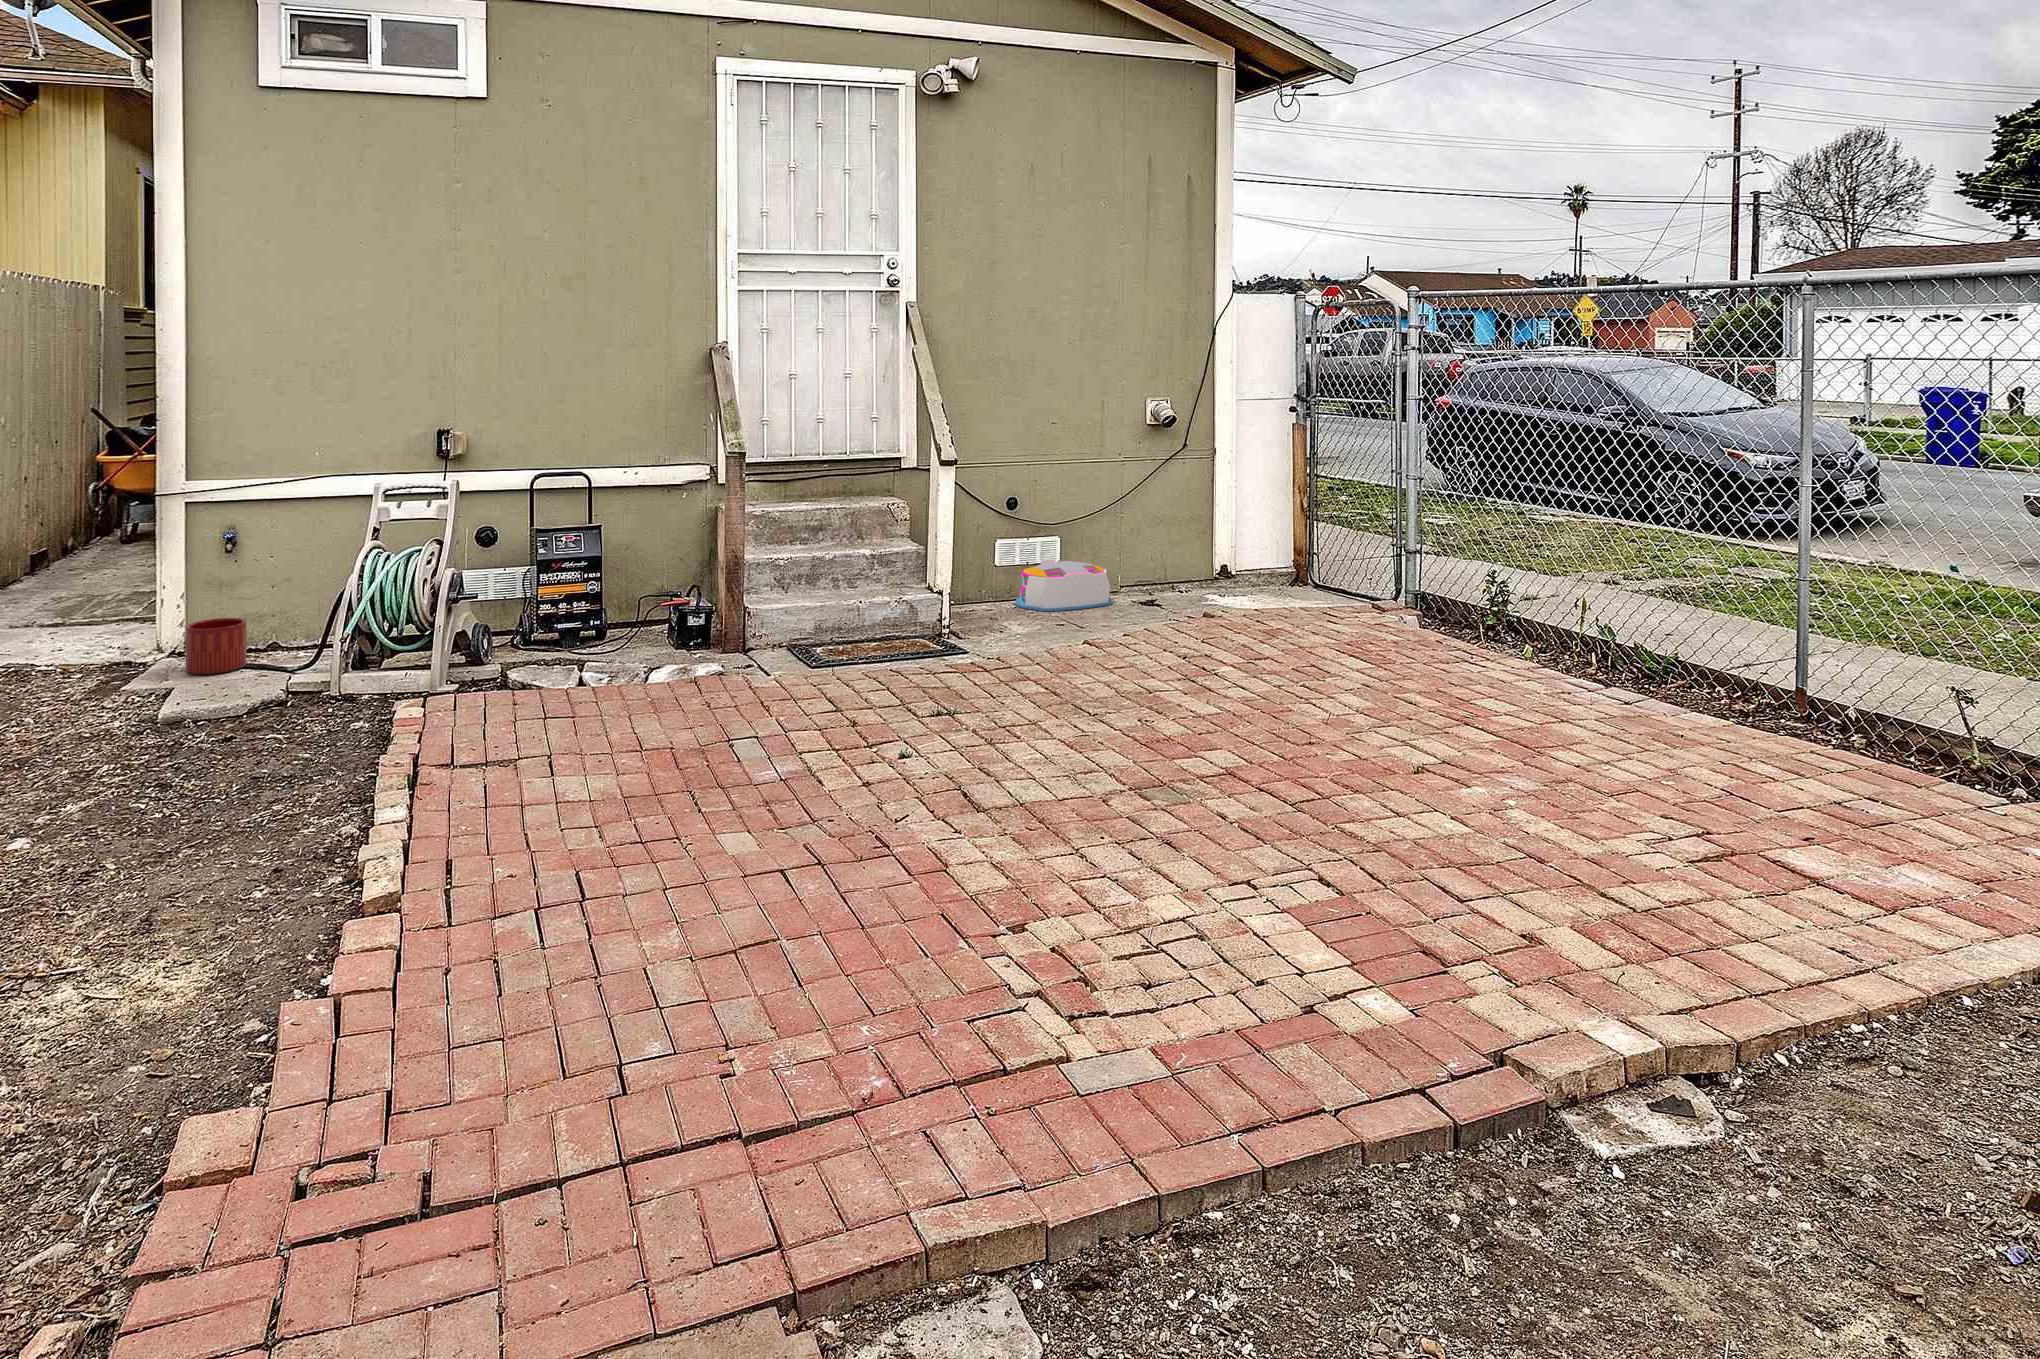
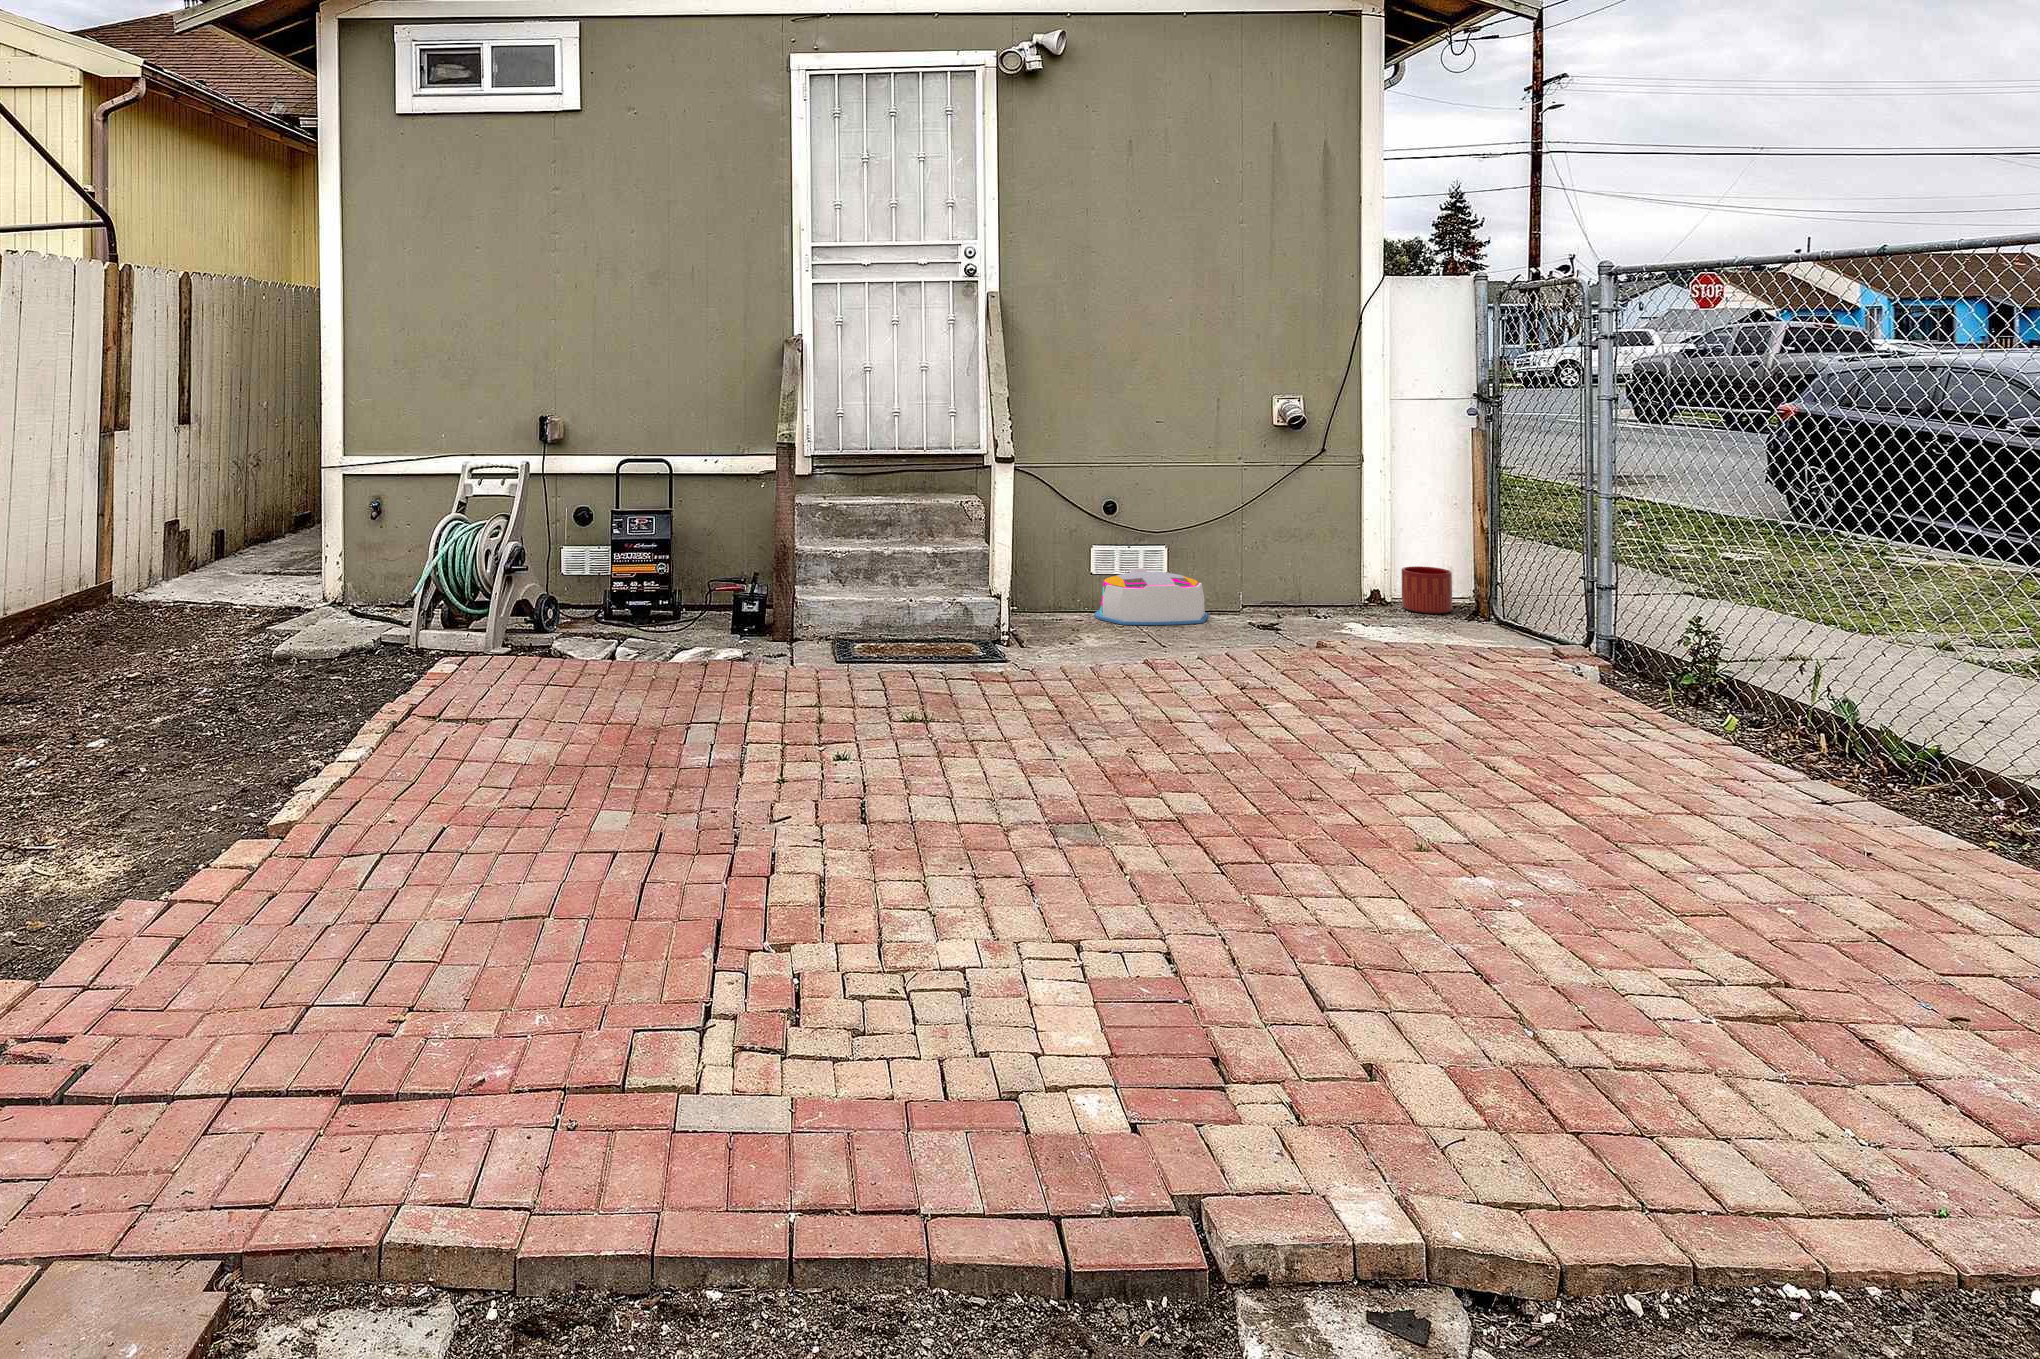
planter: present [186,618,247,675] -> present [1402,566,1452,614]

